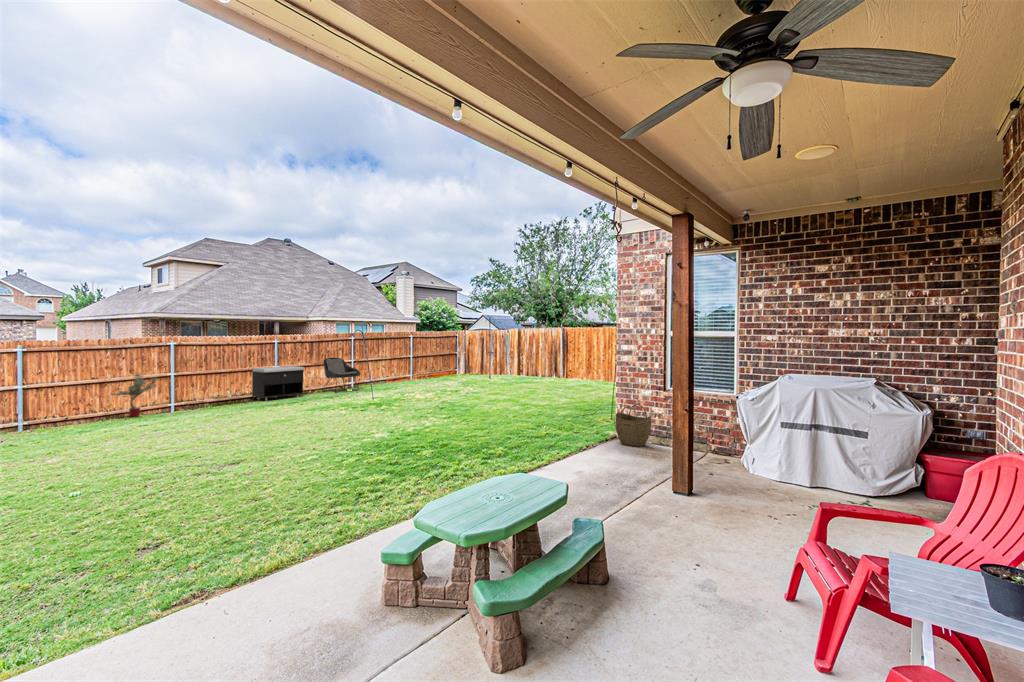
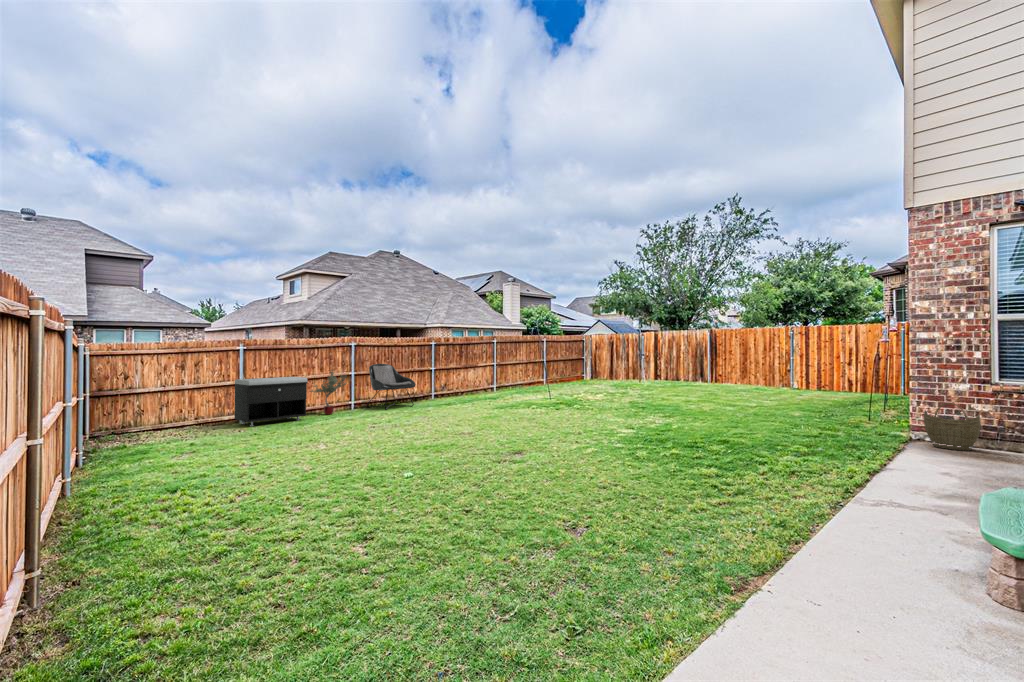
lounge chair: present [322,357,360,393] -> present [367,364,416,410]
storage bench: present [252,366,304,401] -> present [234,377,308,426]

